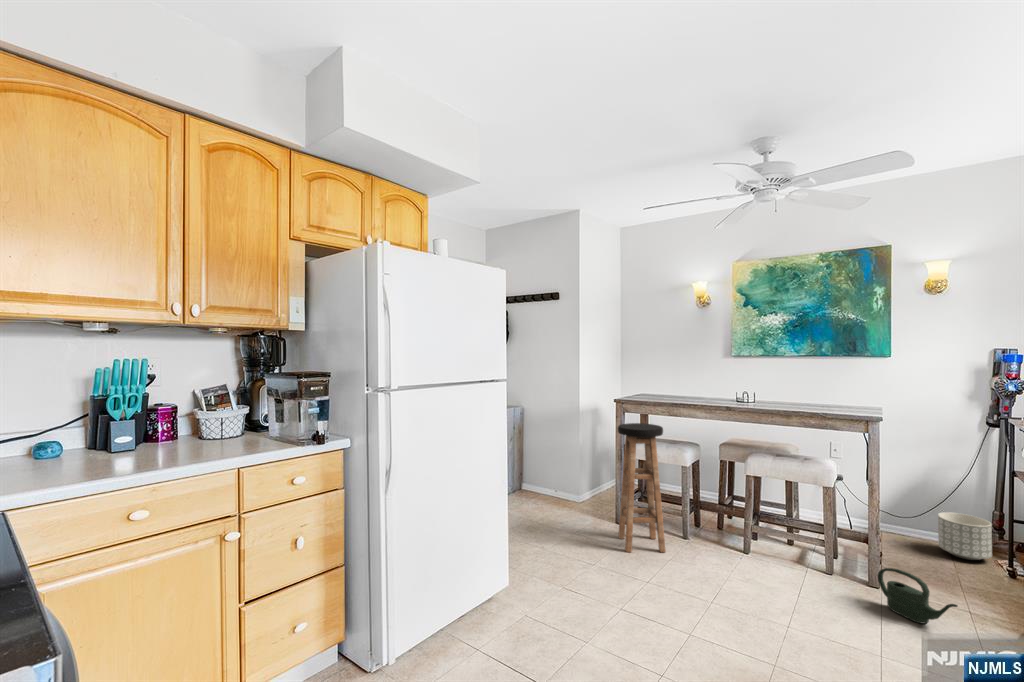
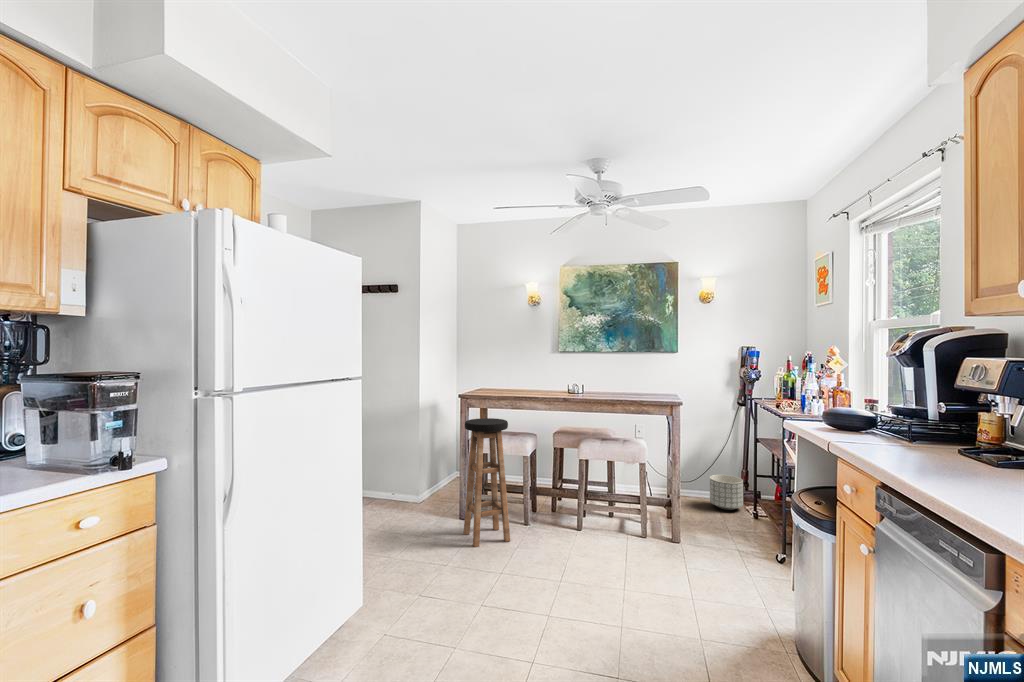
watering can: present [878,568,957,624] -> none [681,525,737,566]

